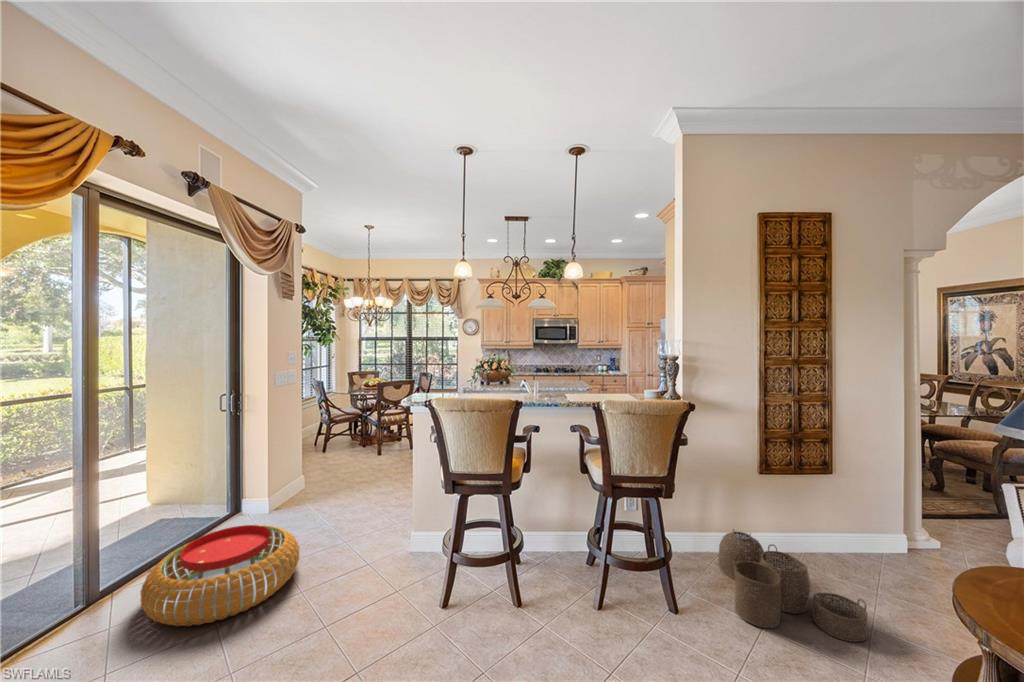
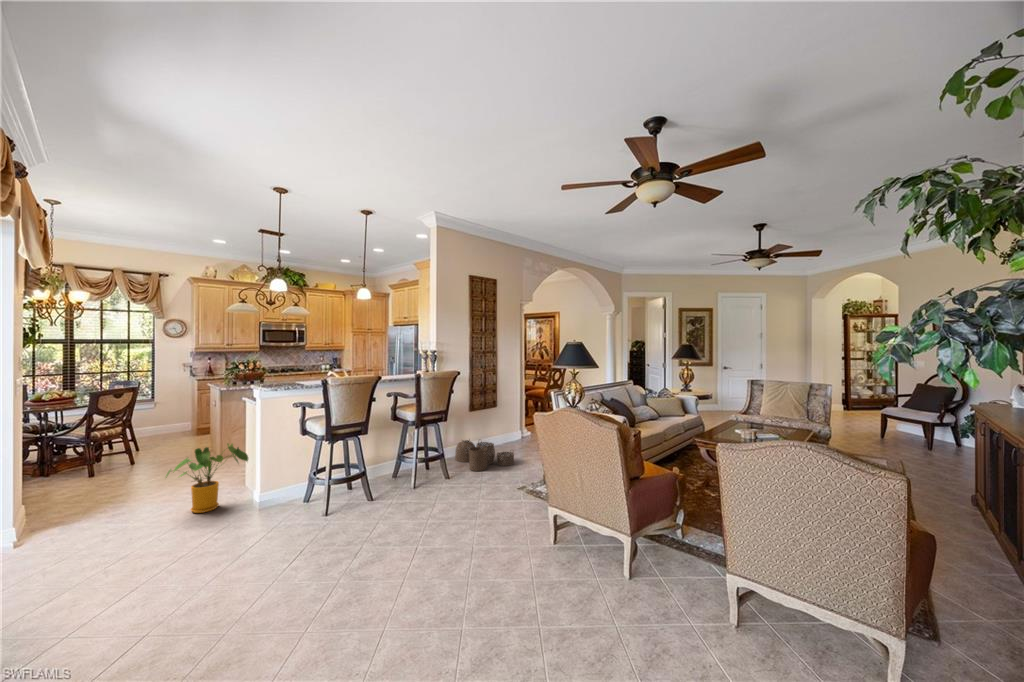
house plant: none [335,458,405,536] -> present [166,444,248,513]
pouf: present [140,525,299,626] -> none [31,511,191,595]

